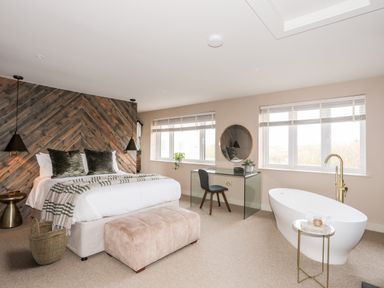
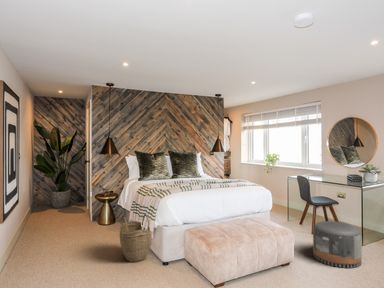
pouf: none [213,202,246,237] -> present [313,221,362,268]

